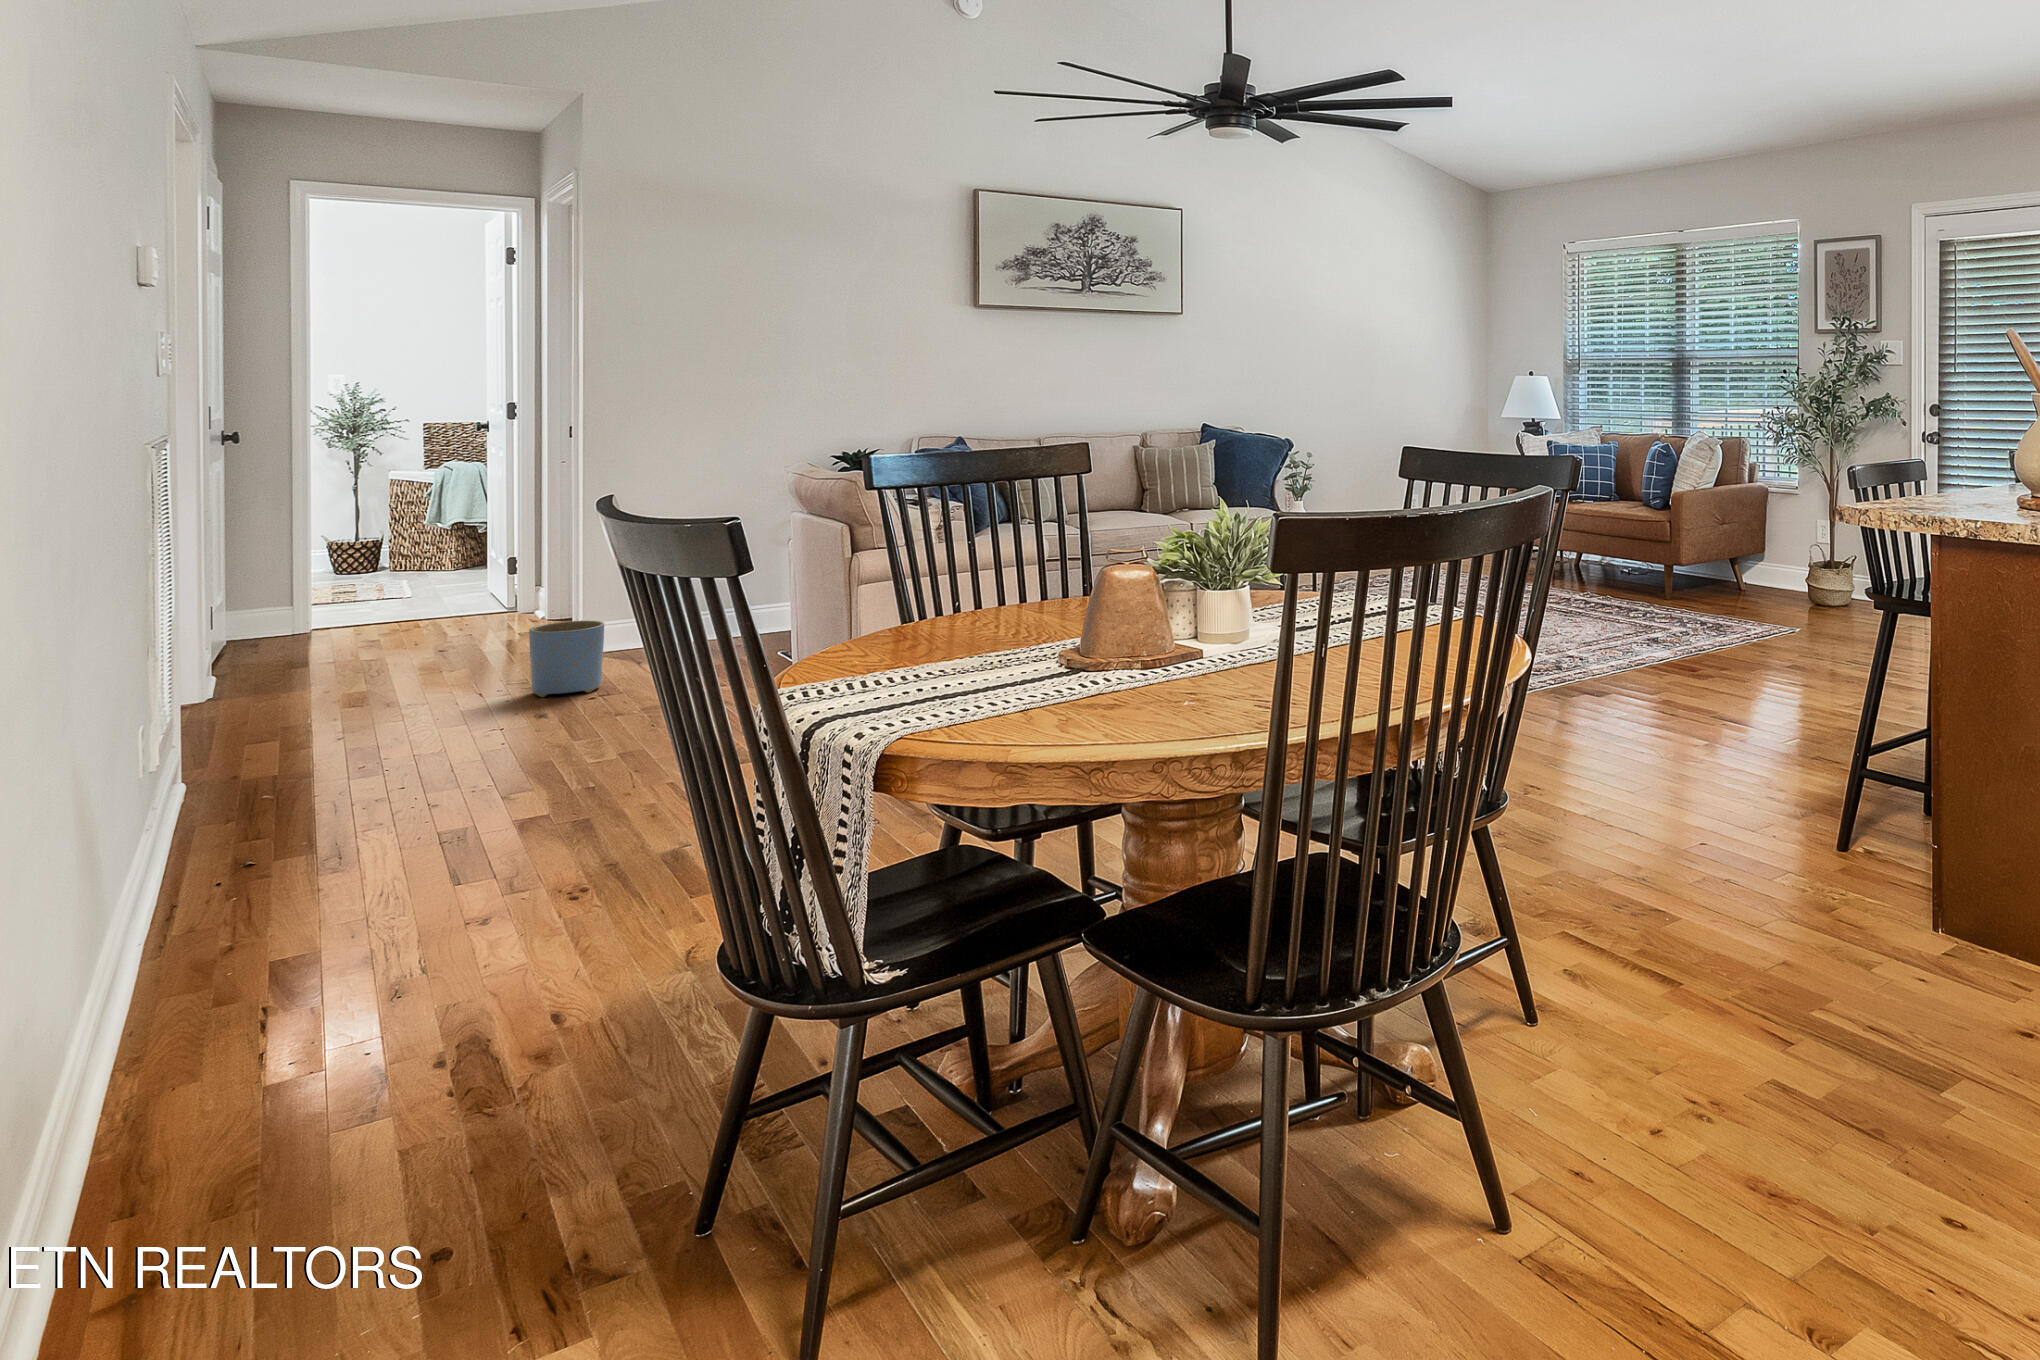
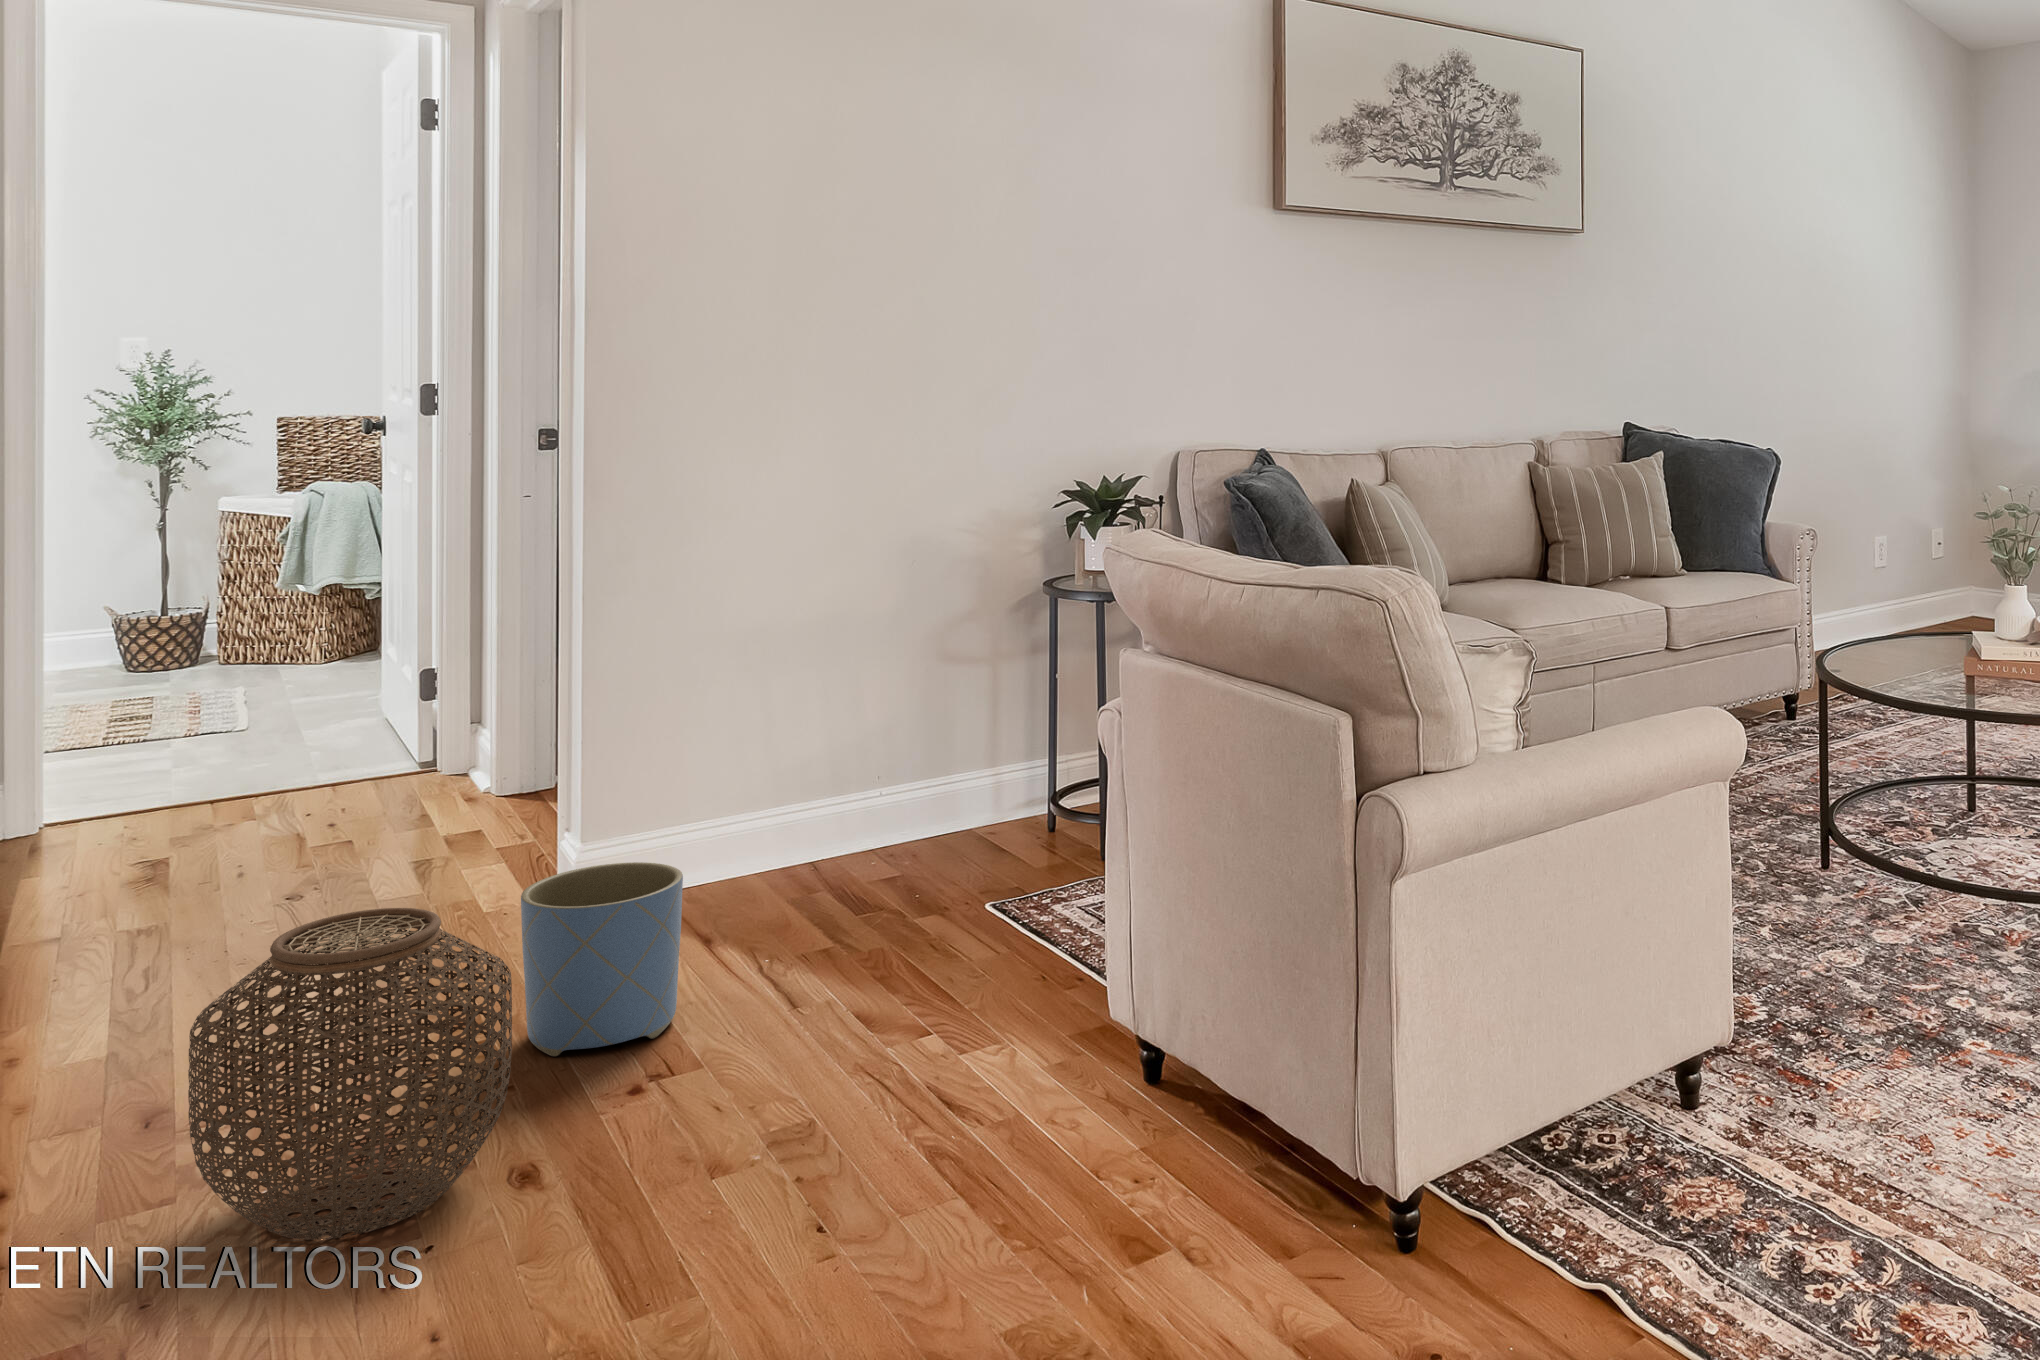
woven basket: none [387,617,516,736] -> present [188,908,512,1240]

